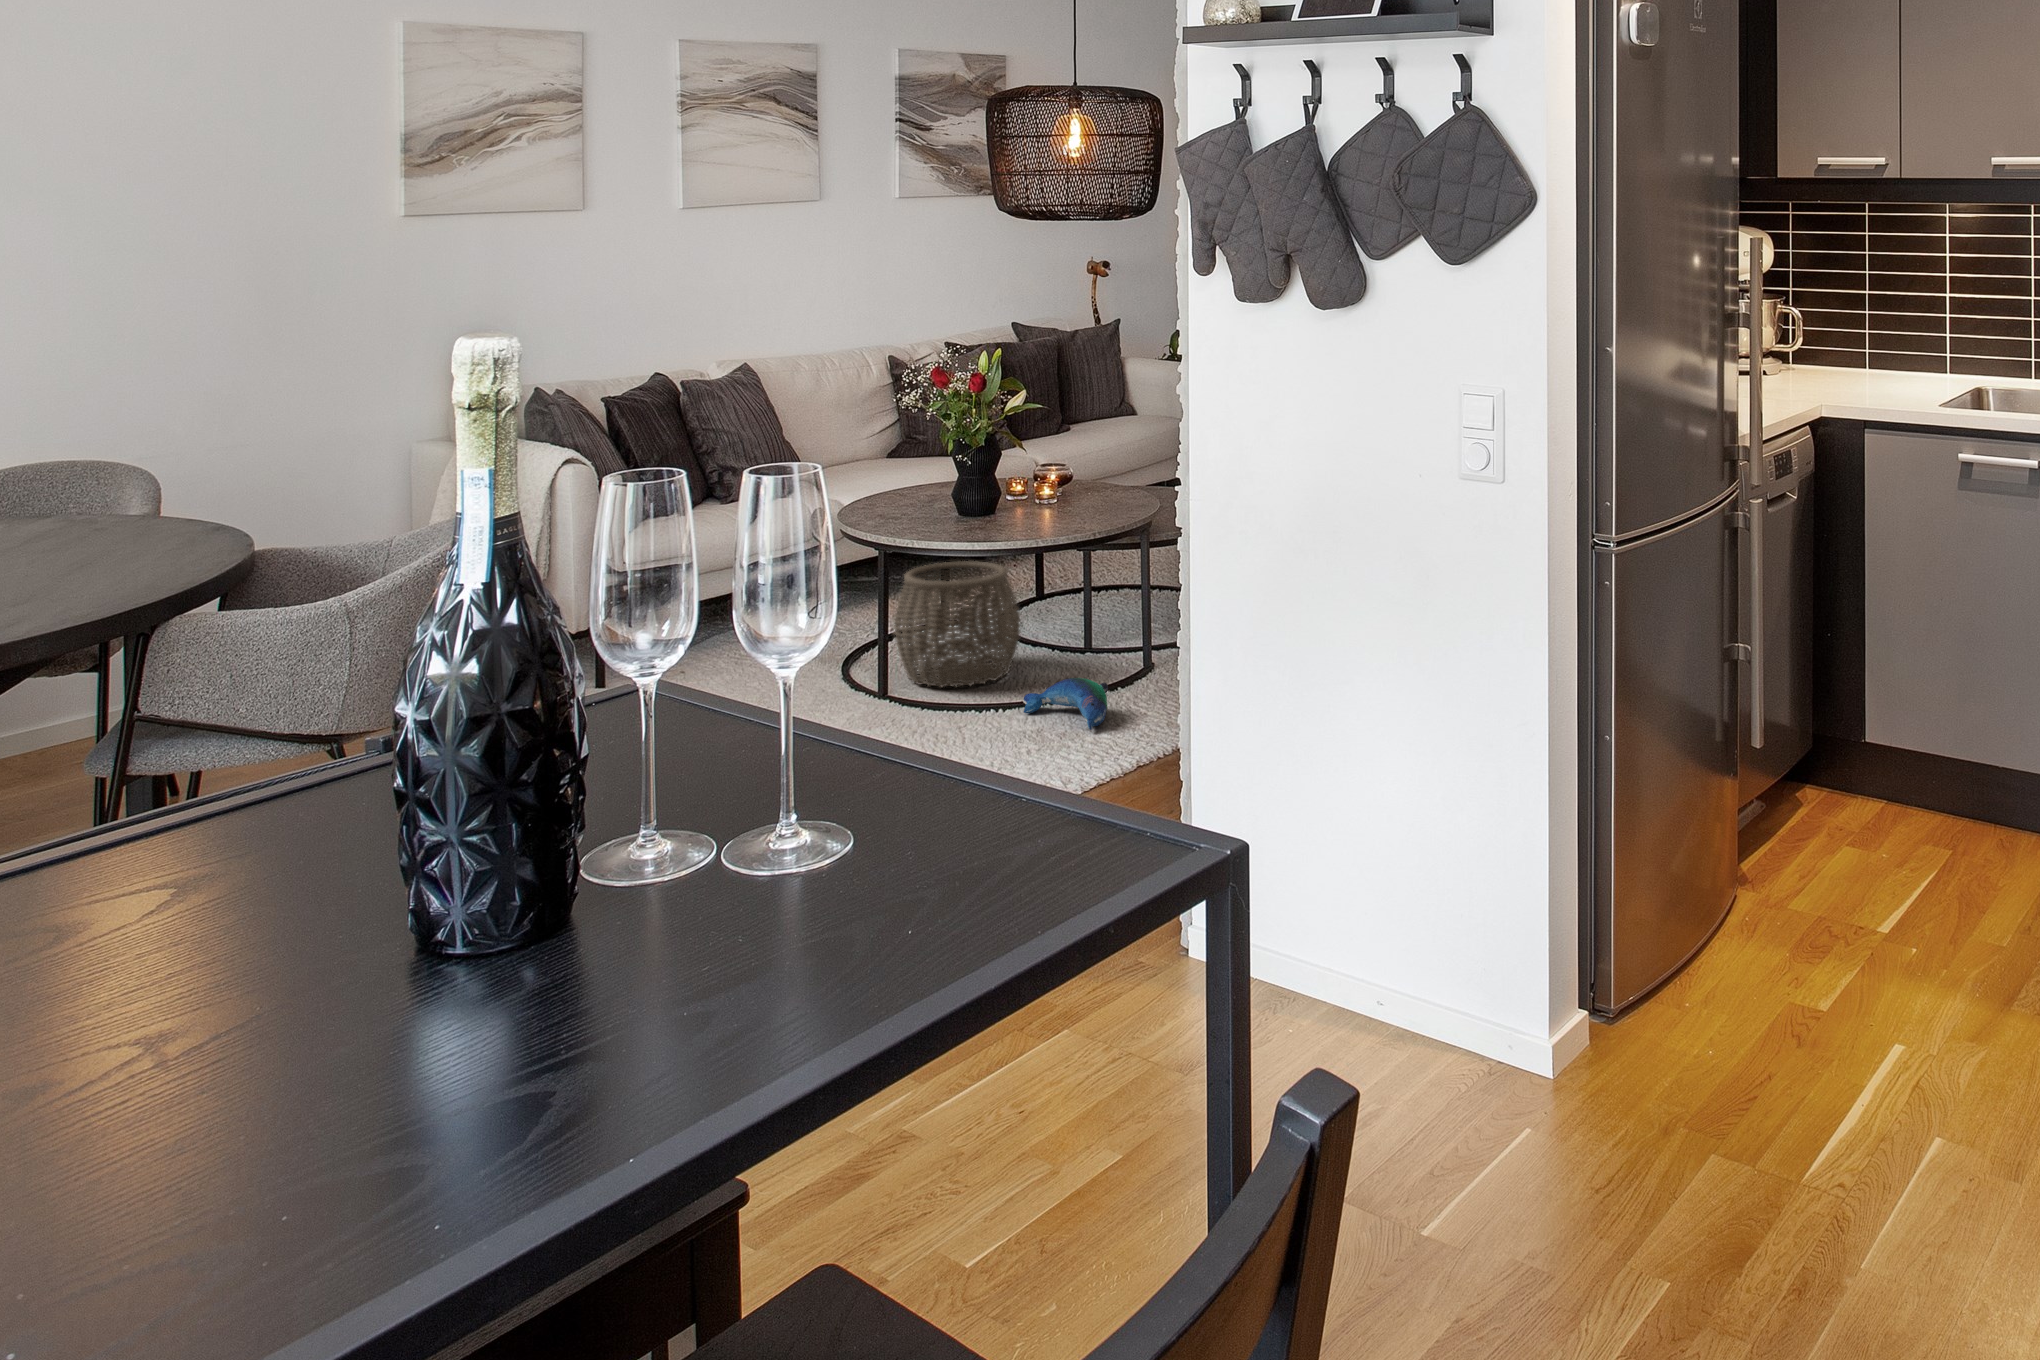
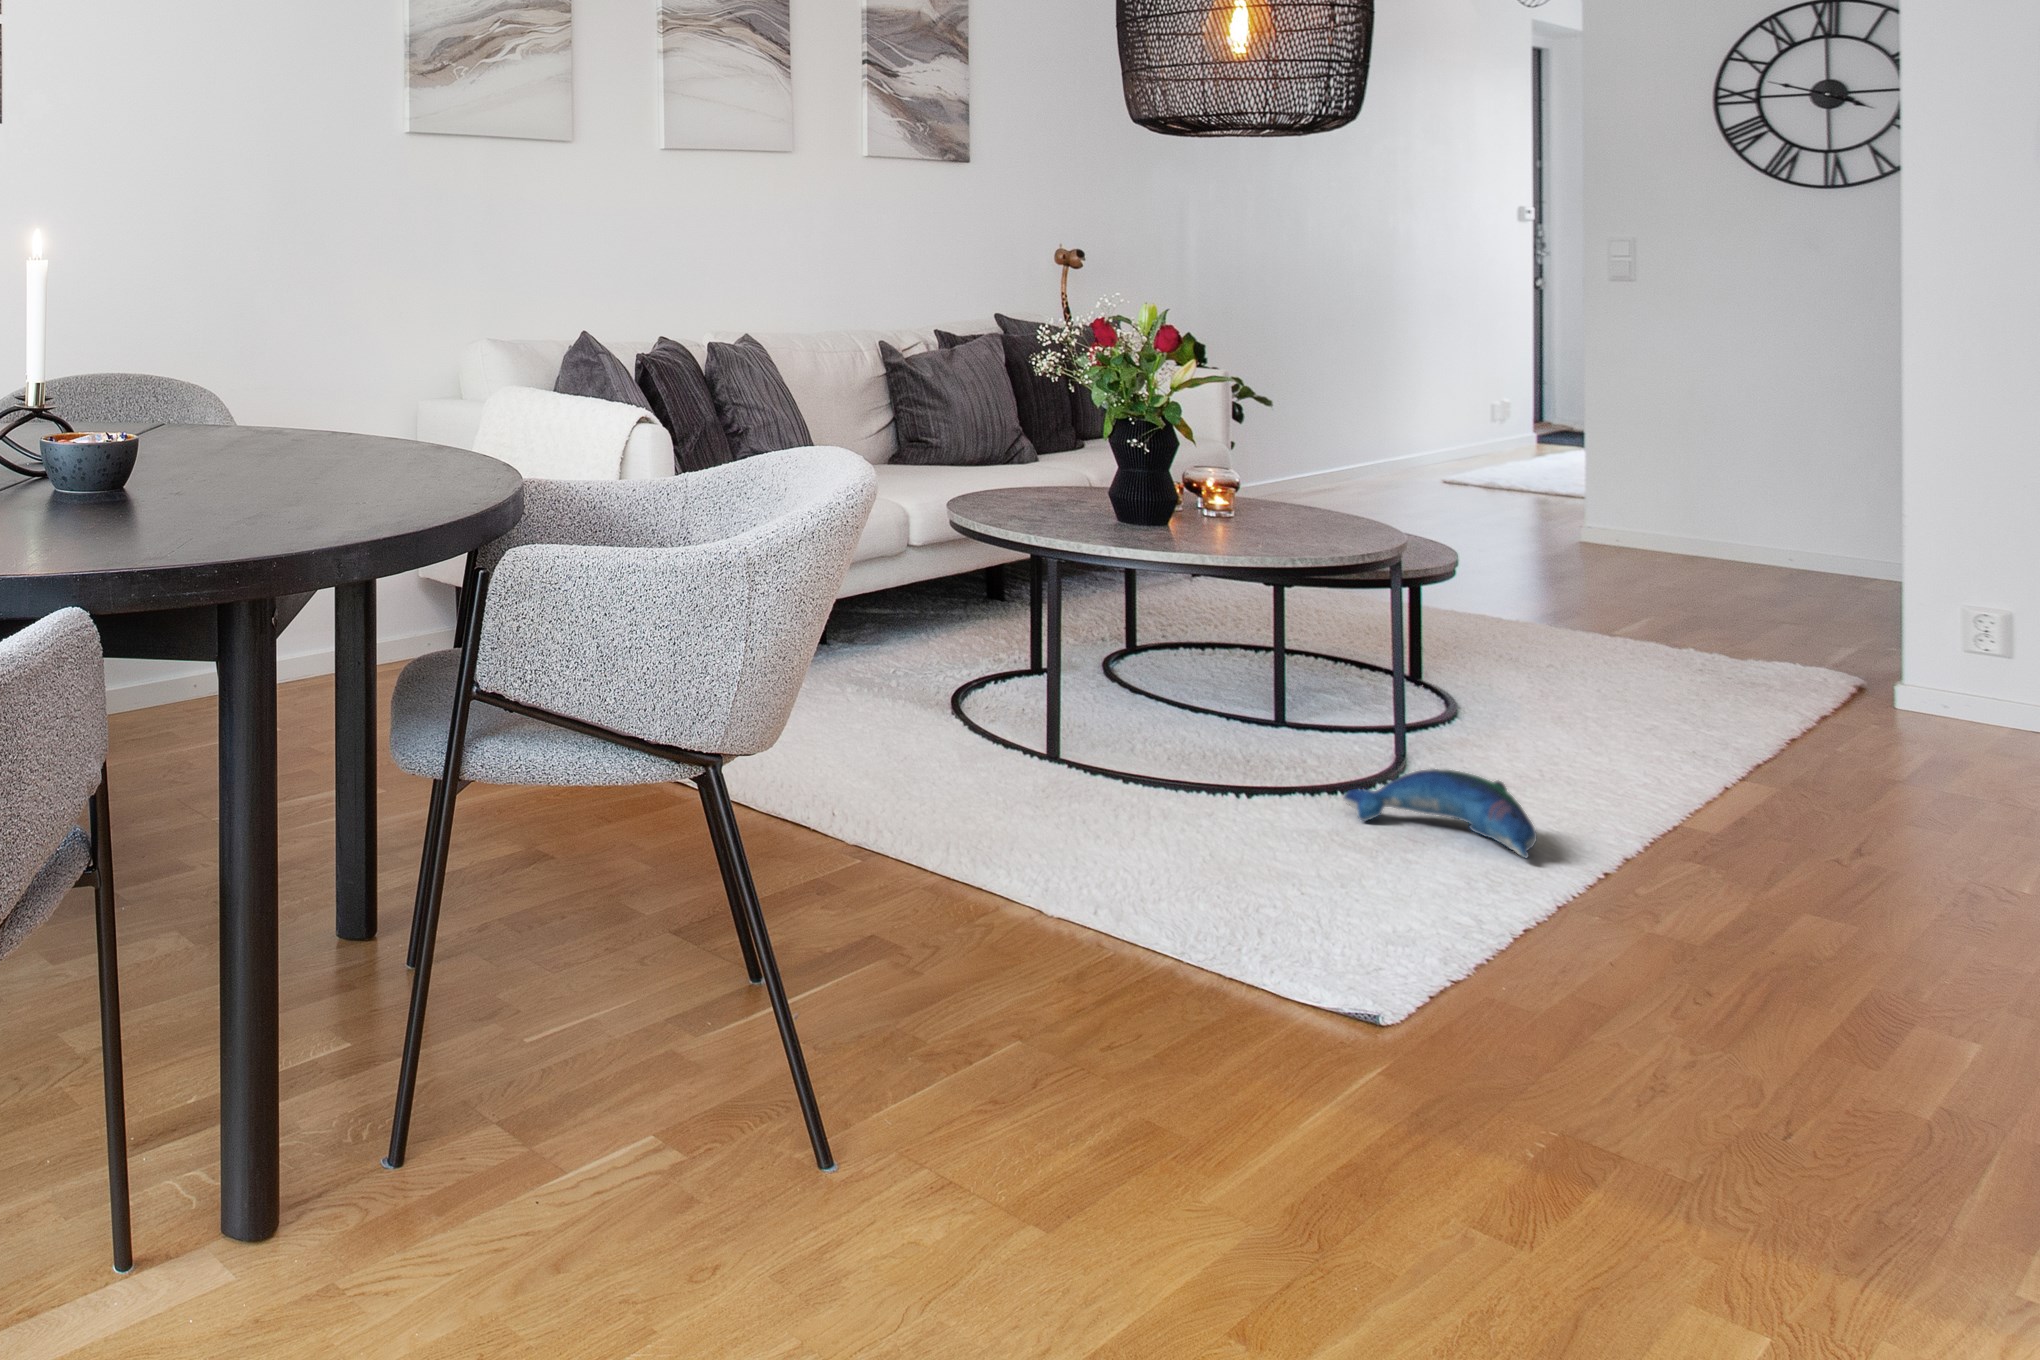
woven basket: present [894,561,1020,687] -> none [1069,587,1270,772]

